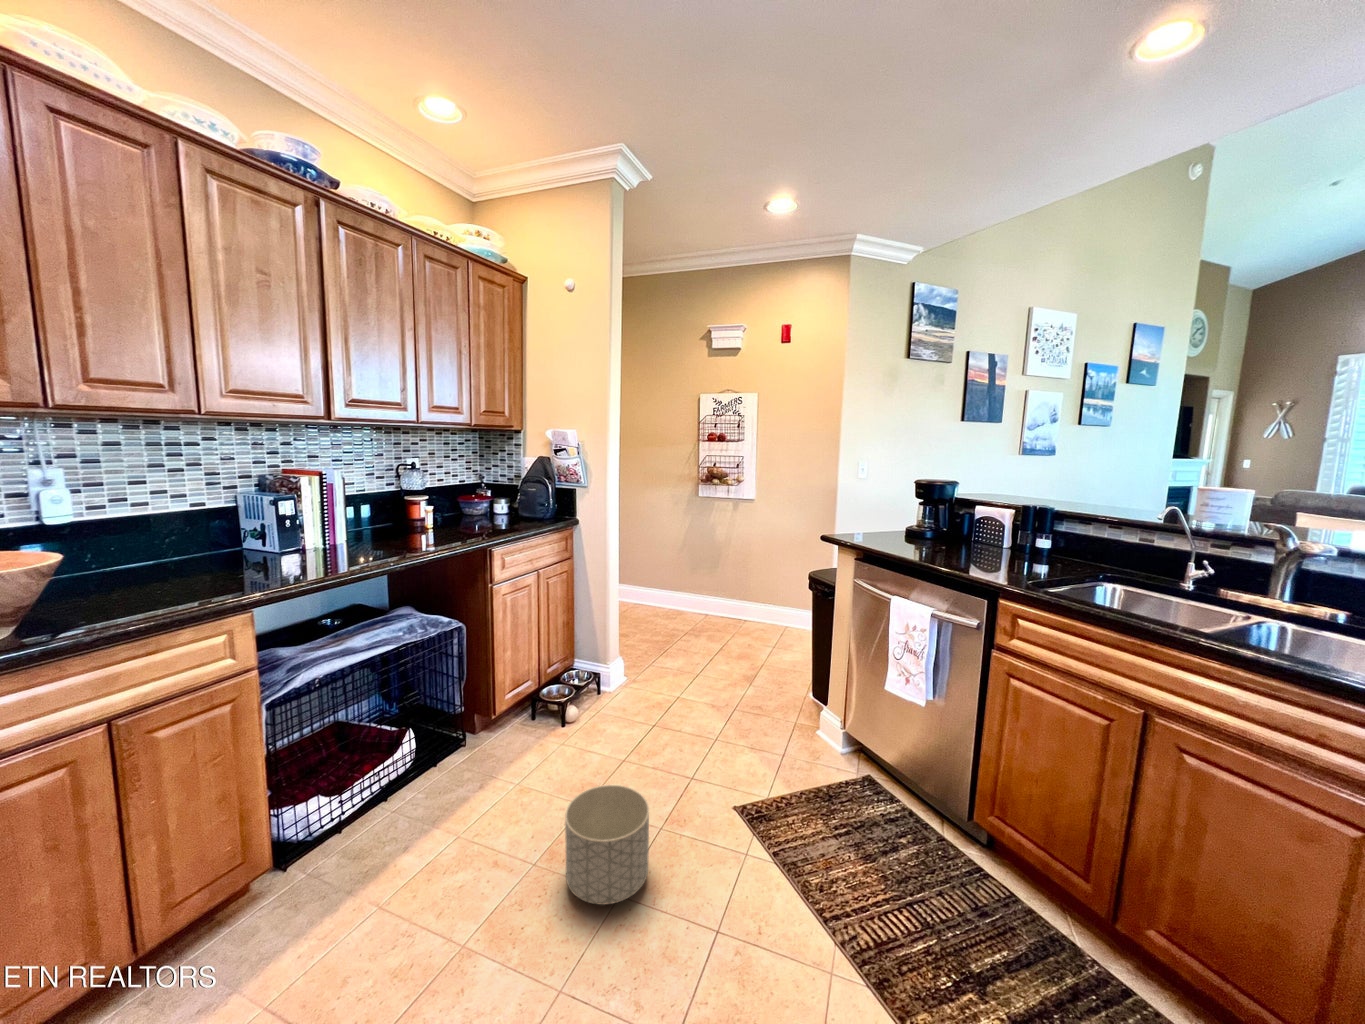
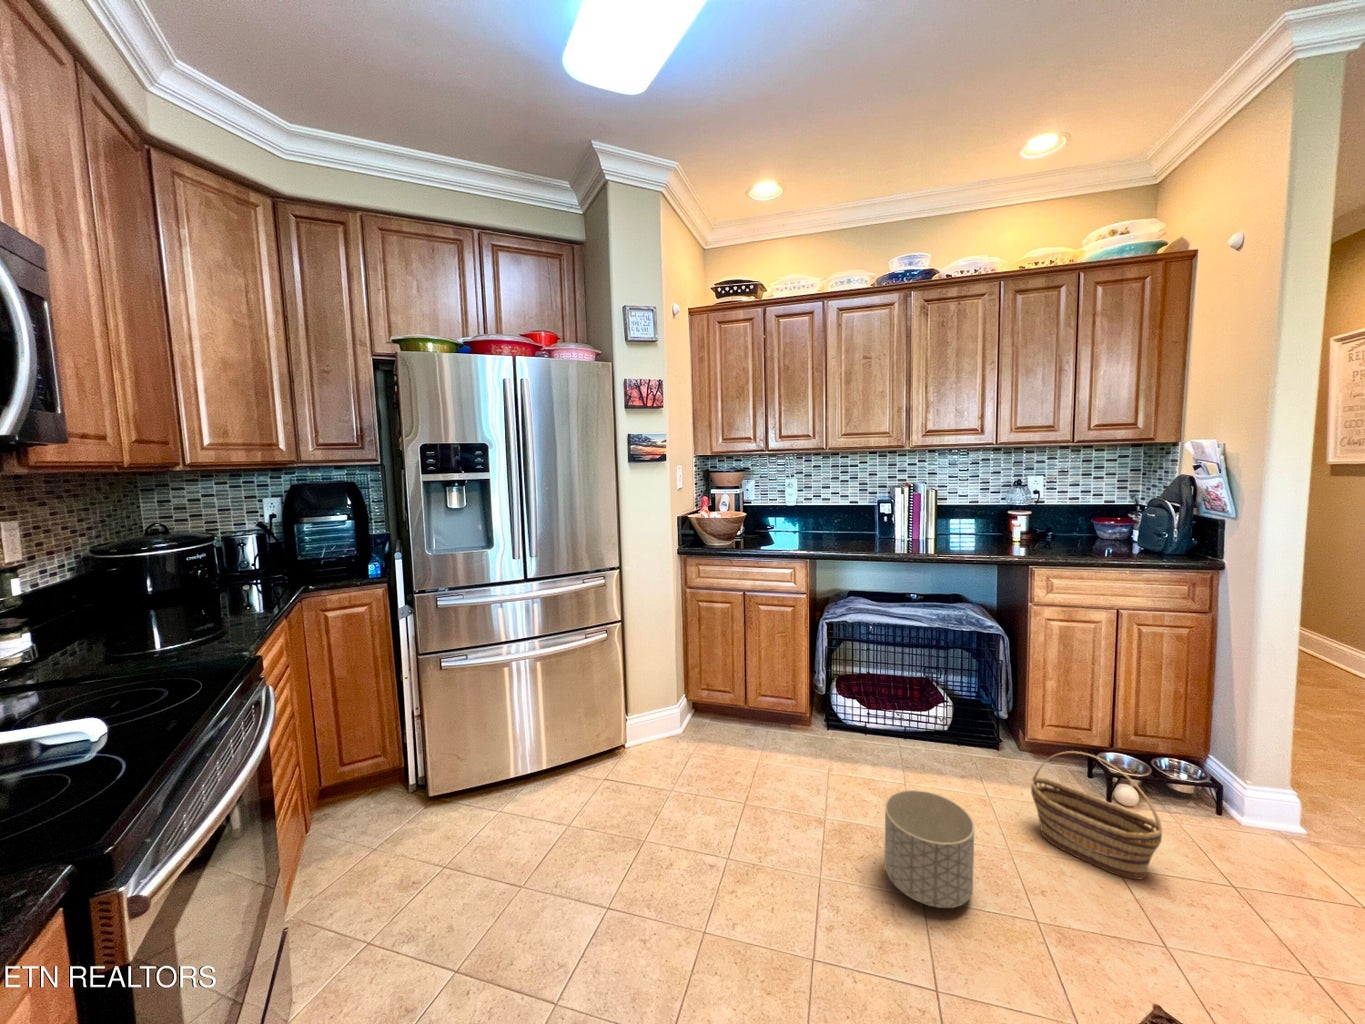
basket: none [568,685,647,777] -> present [1031,751,1162,879]

